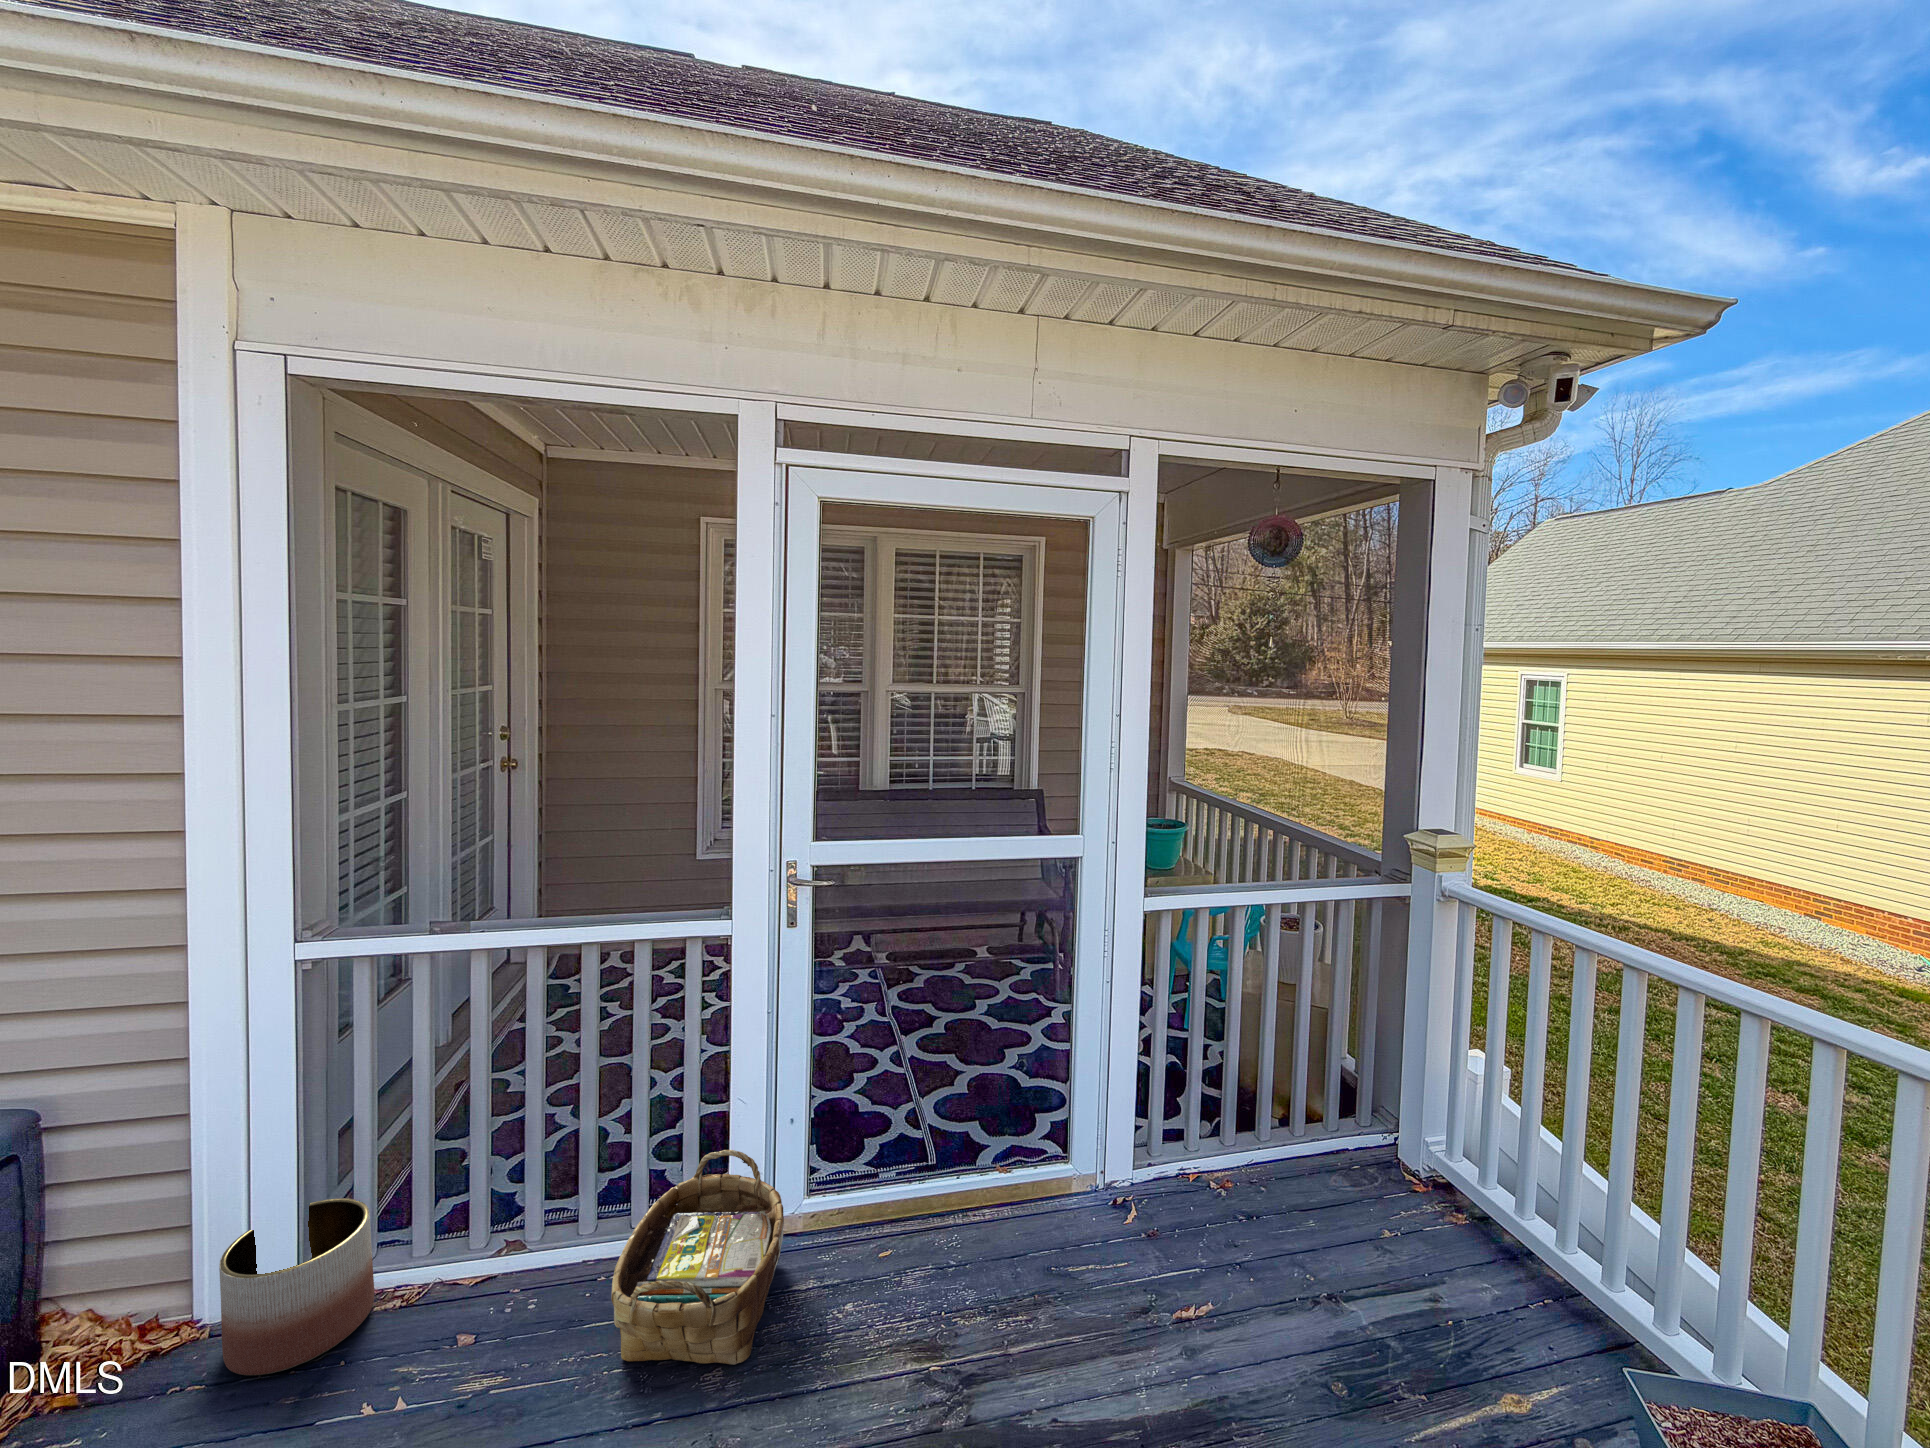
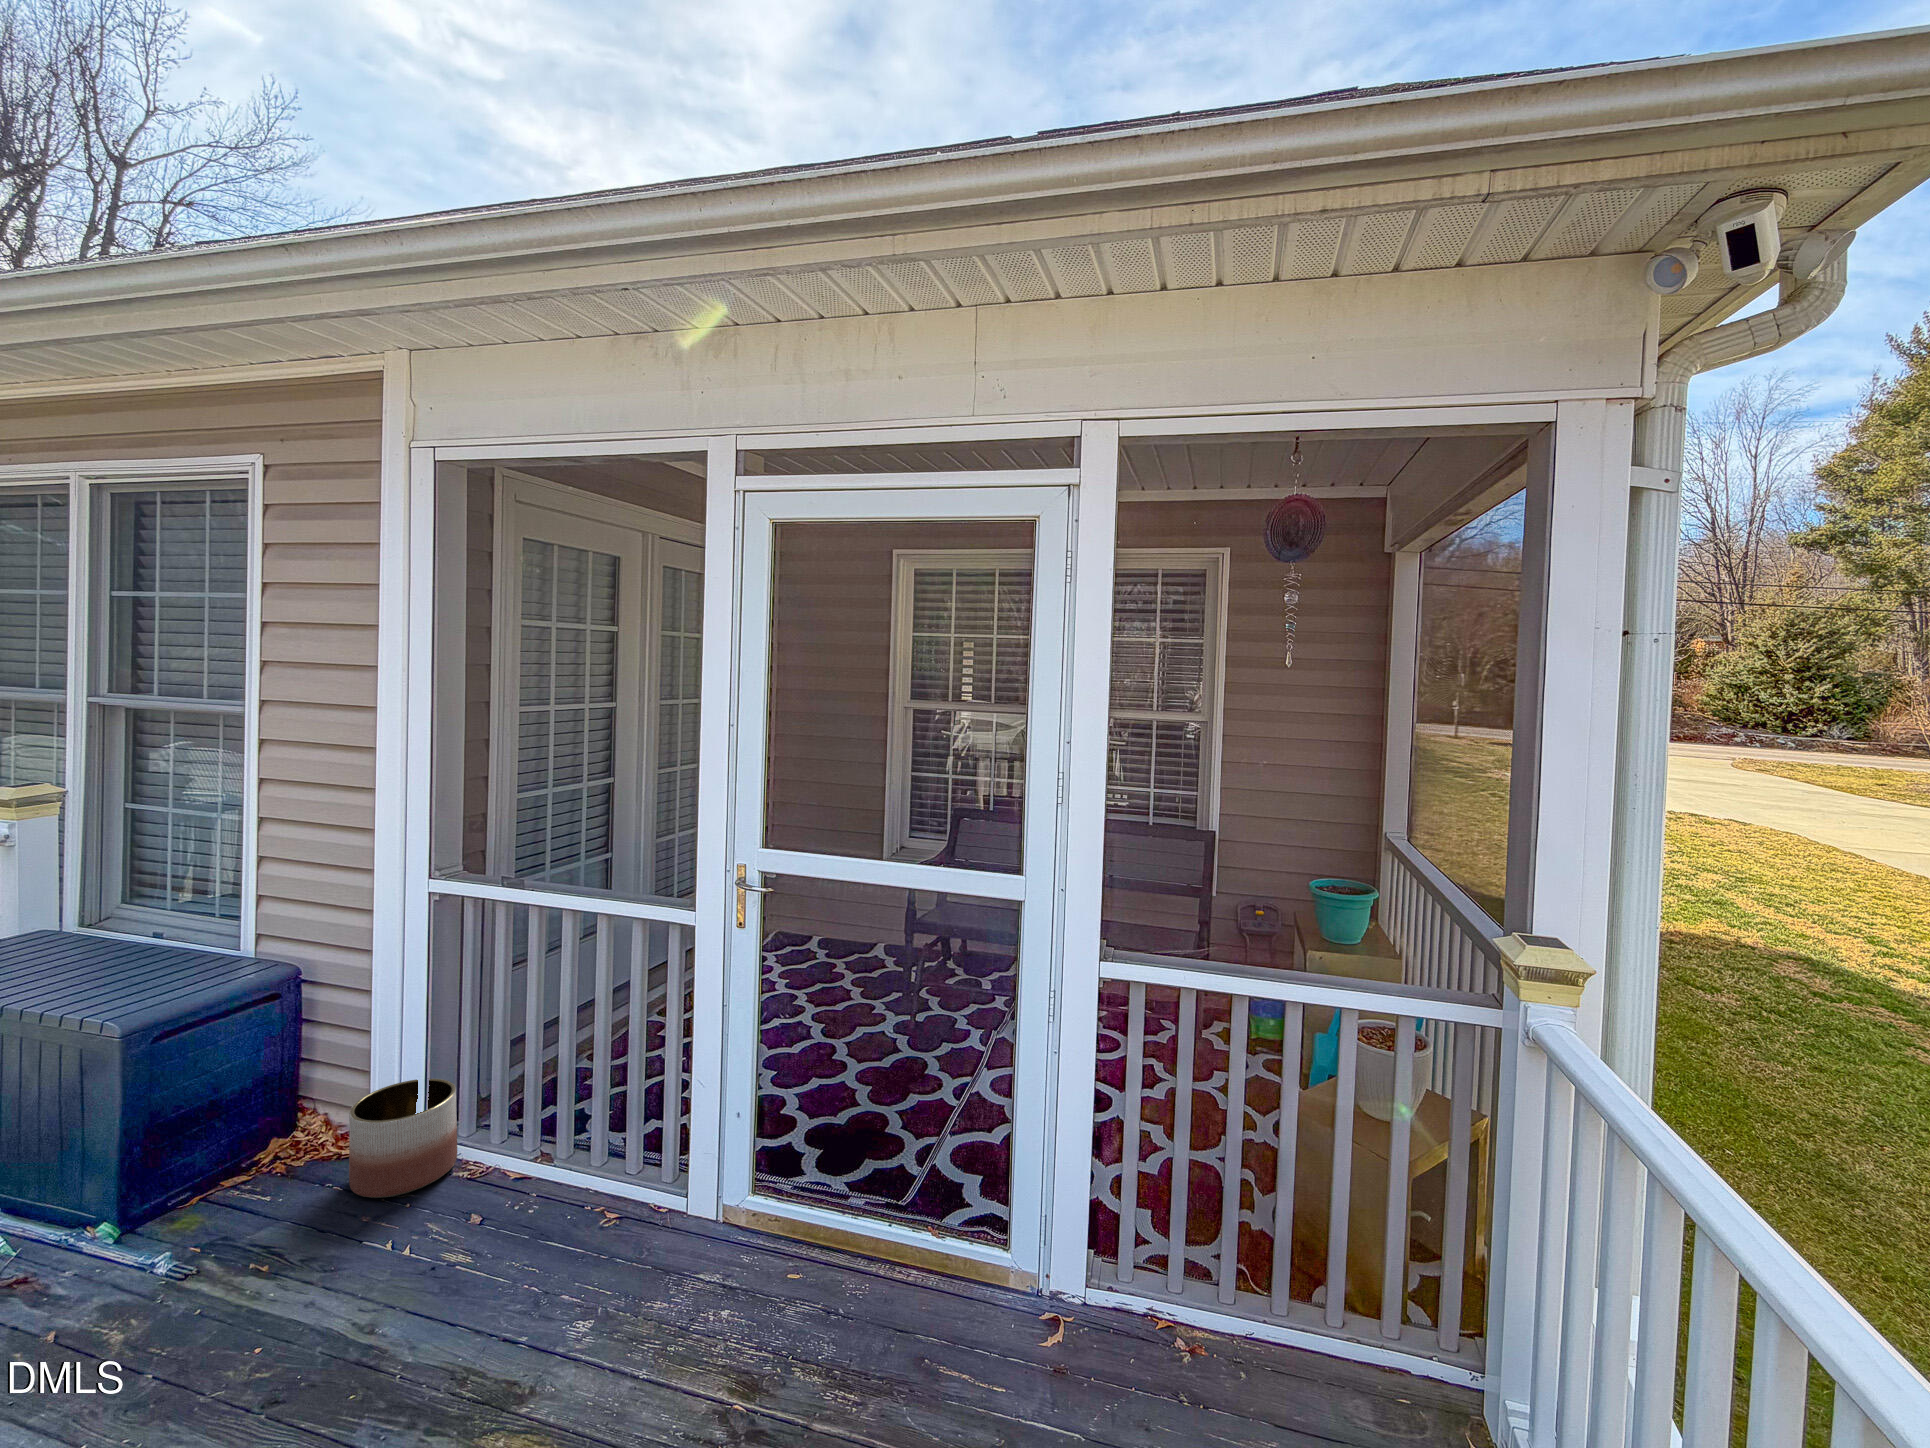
woven basket: present [611,1150,784,1365] -> none [527,1125,711,1323]

